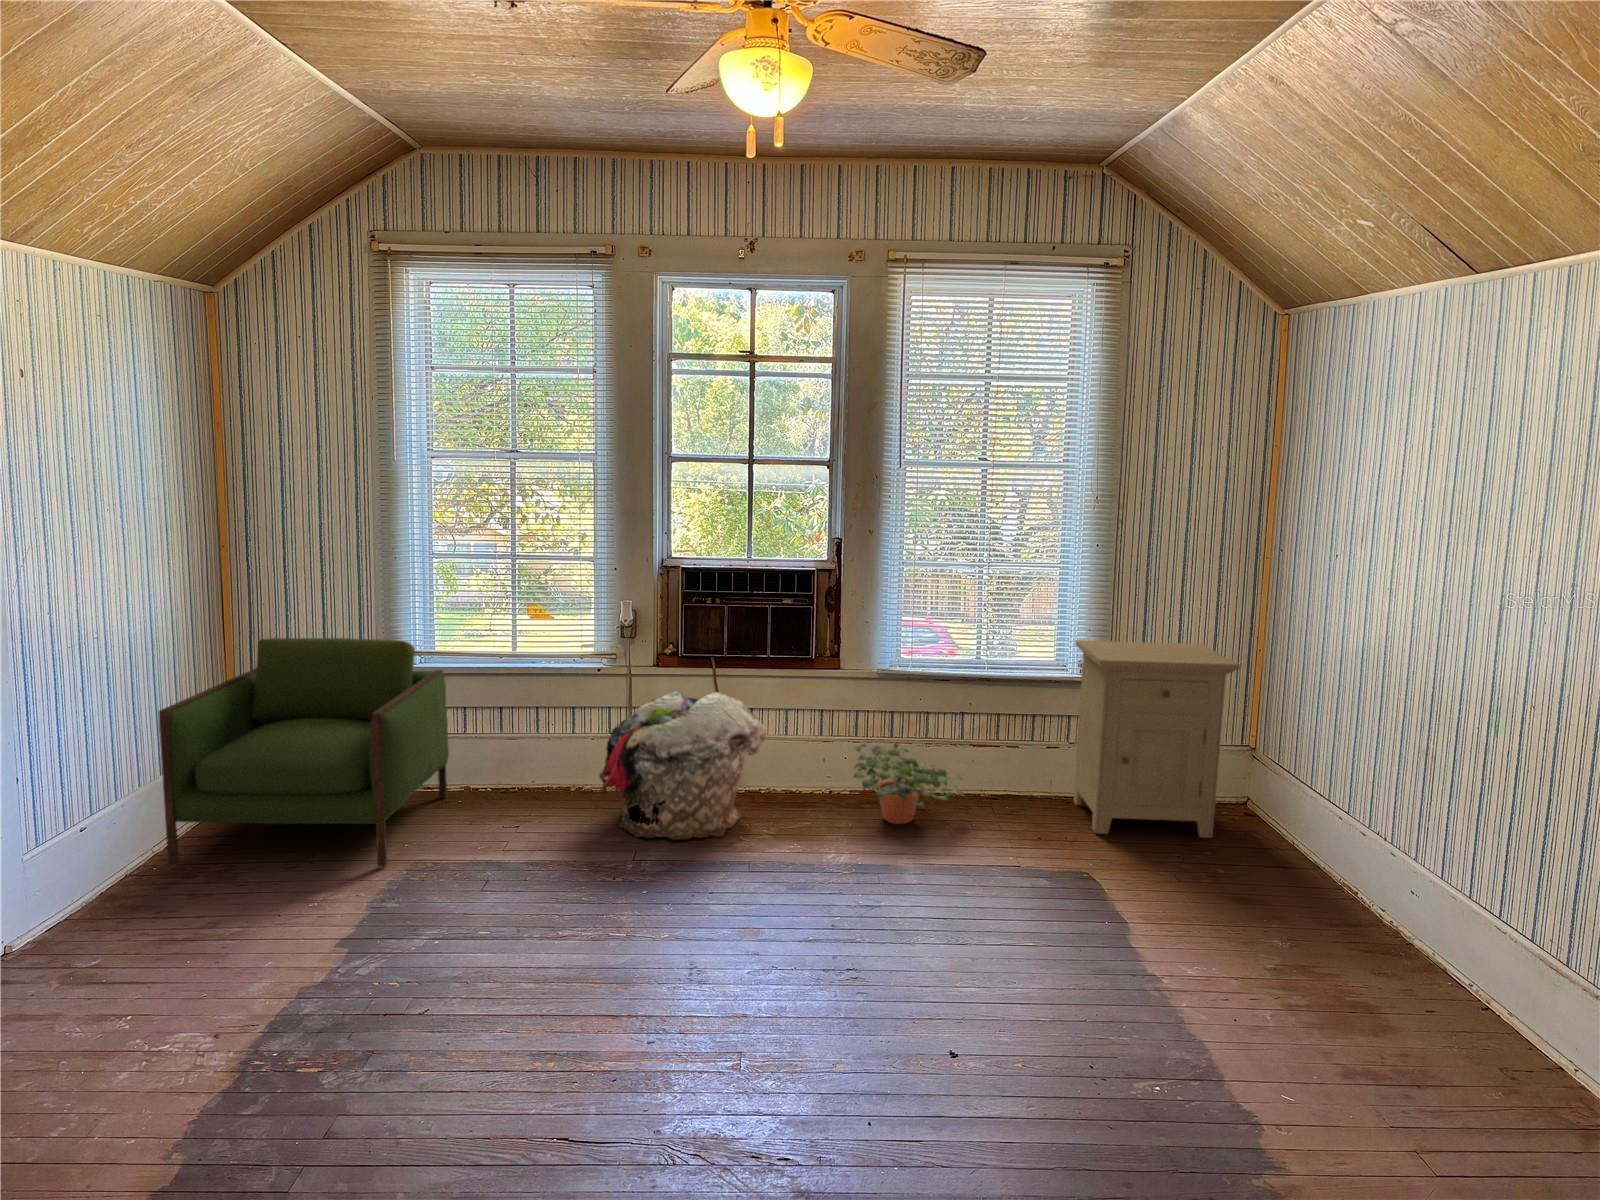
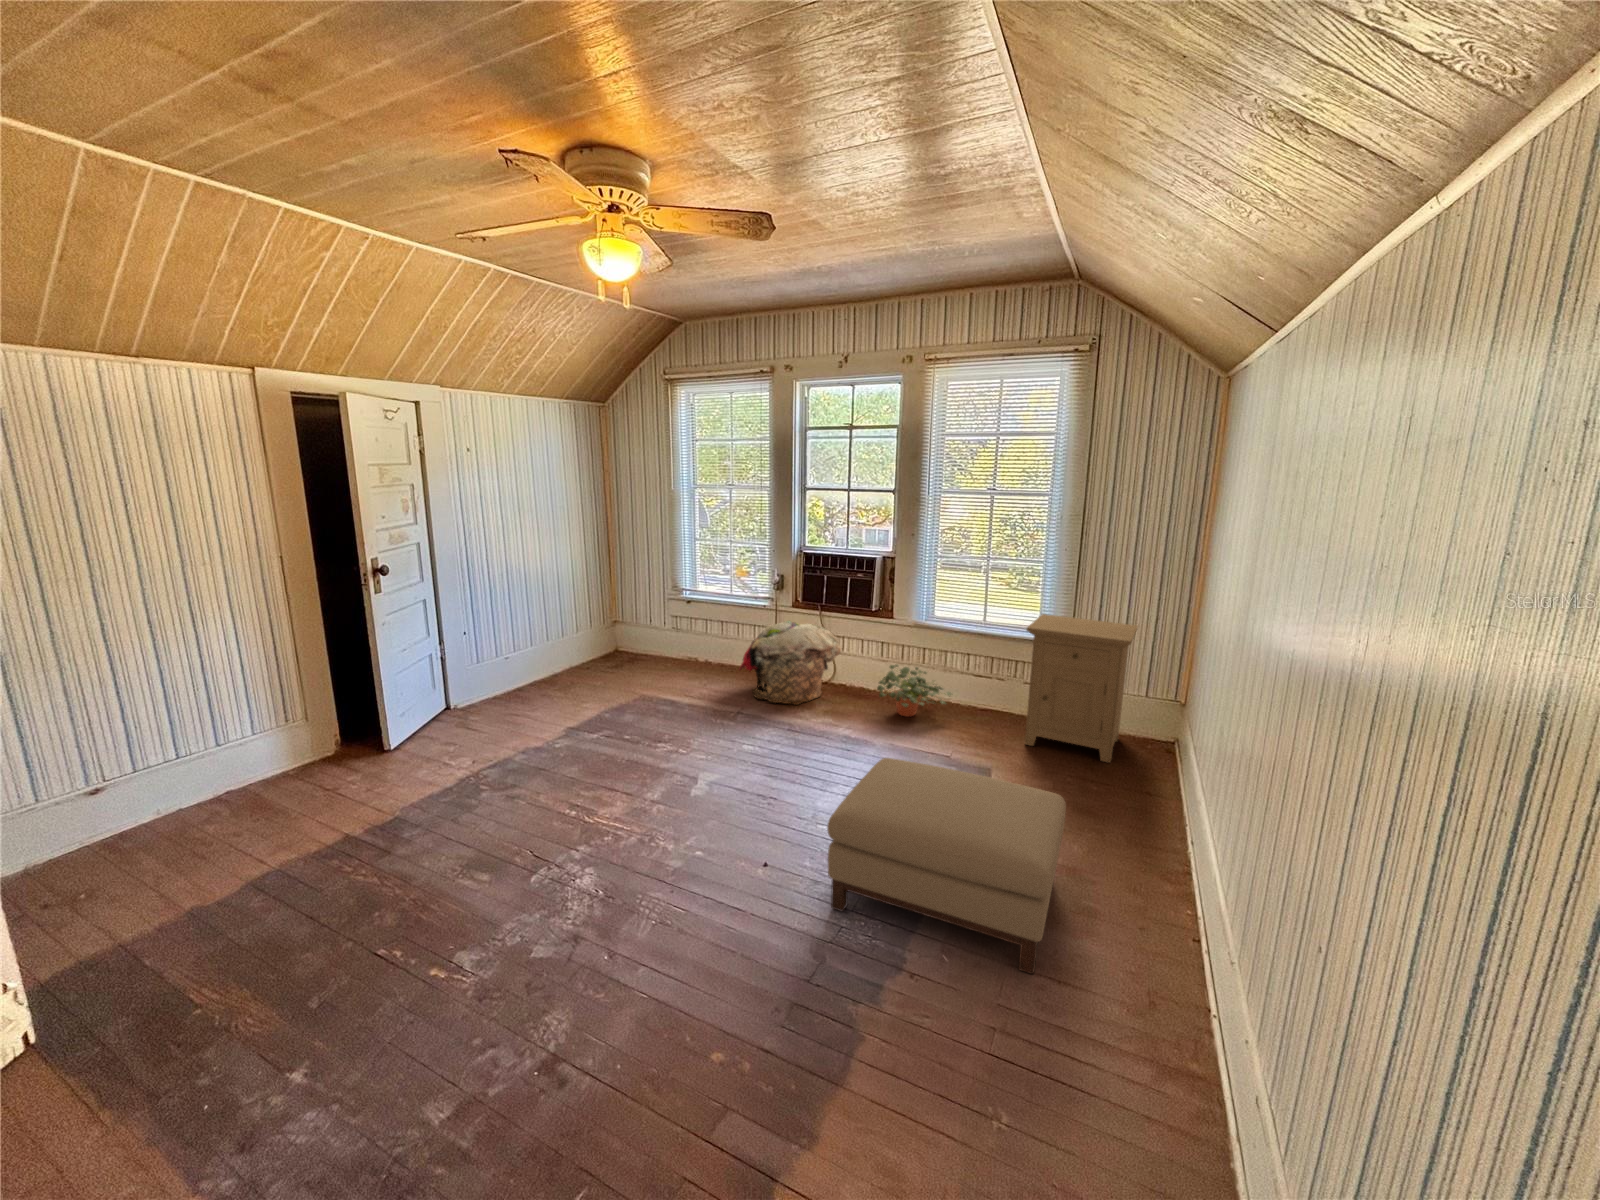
armchair: present [159,638,449,867] -> none [552,576,693,691]
ottoman: none [1089,879,1516,1148] -> present [827,758,1066,974]

